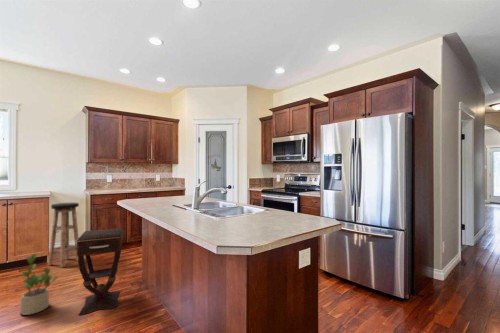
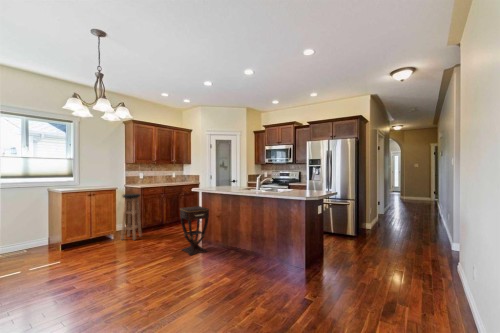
potted plant: present [20,254,57,315] -> none [150,222,169,258]

